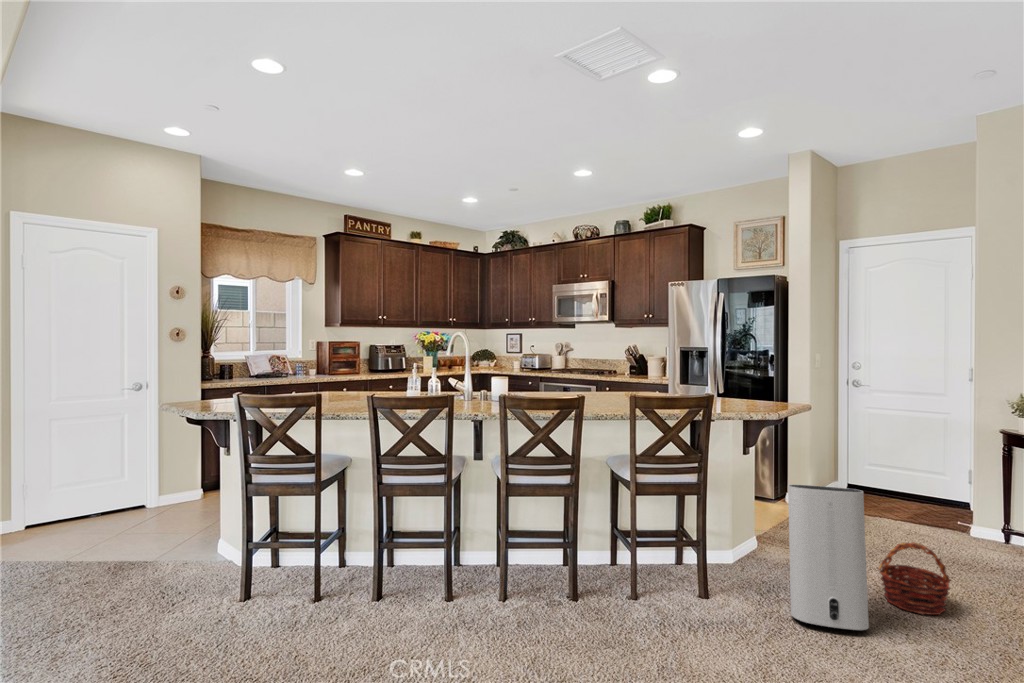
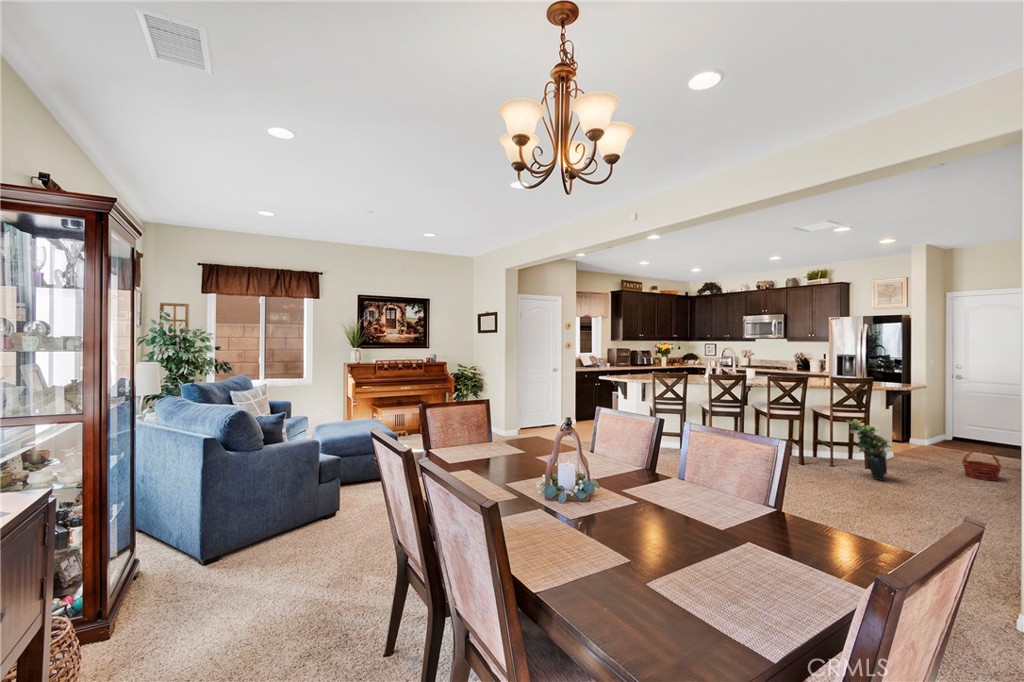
air purifier: present [788,485,869,630] -> none [911,419,953,480]
potted plant: none [656,494,748,655] -> present [847,419,890,481]

